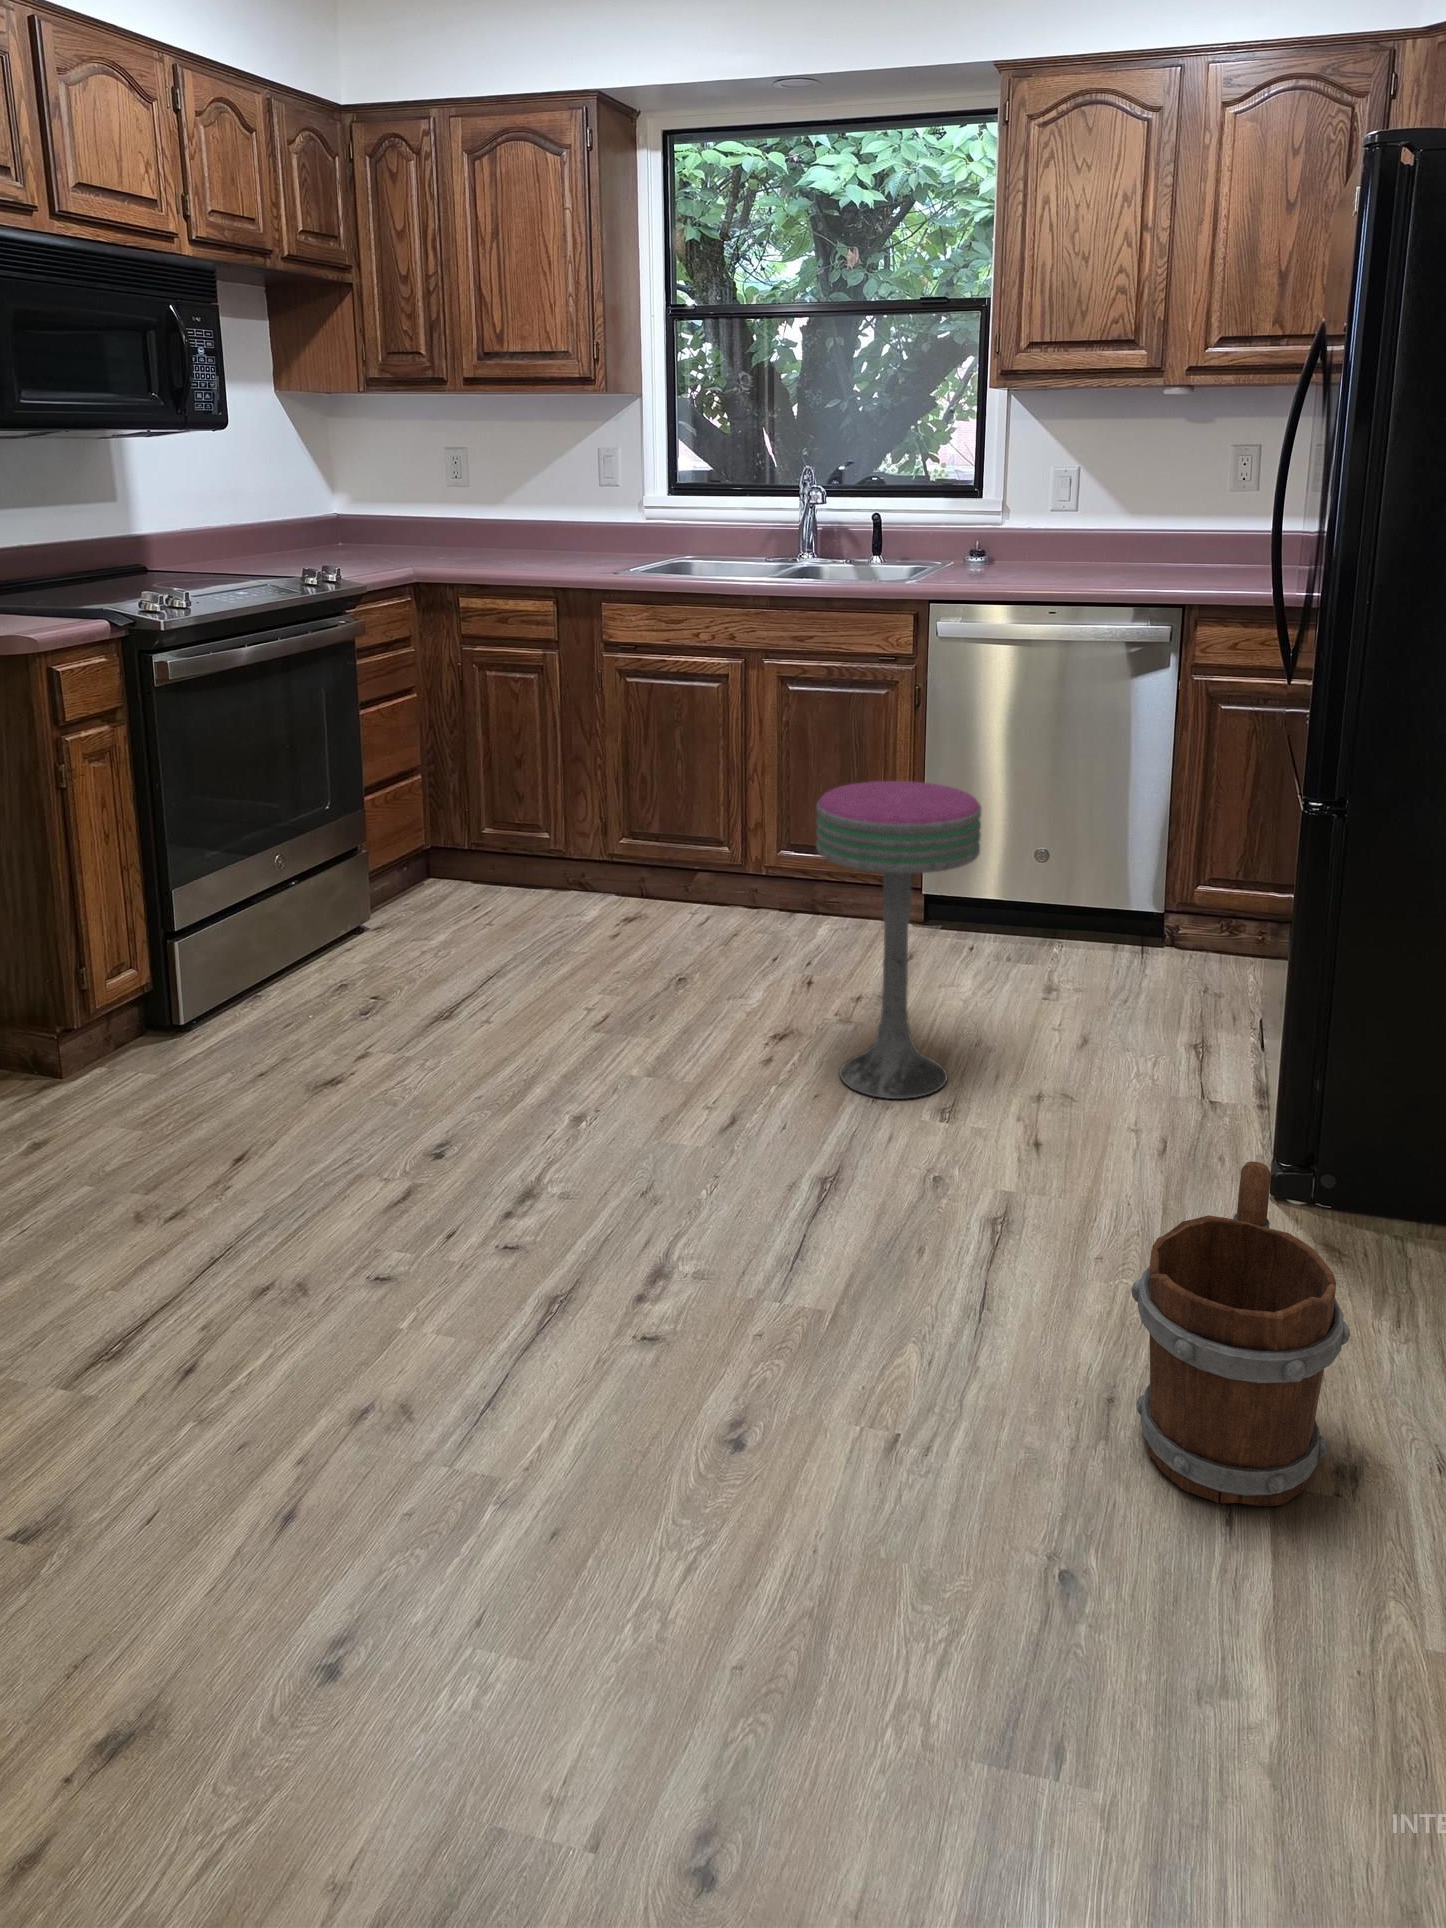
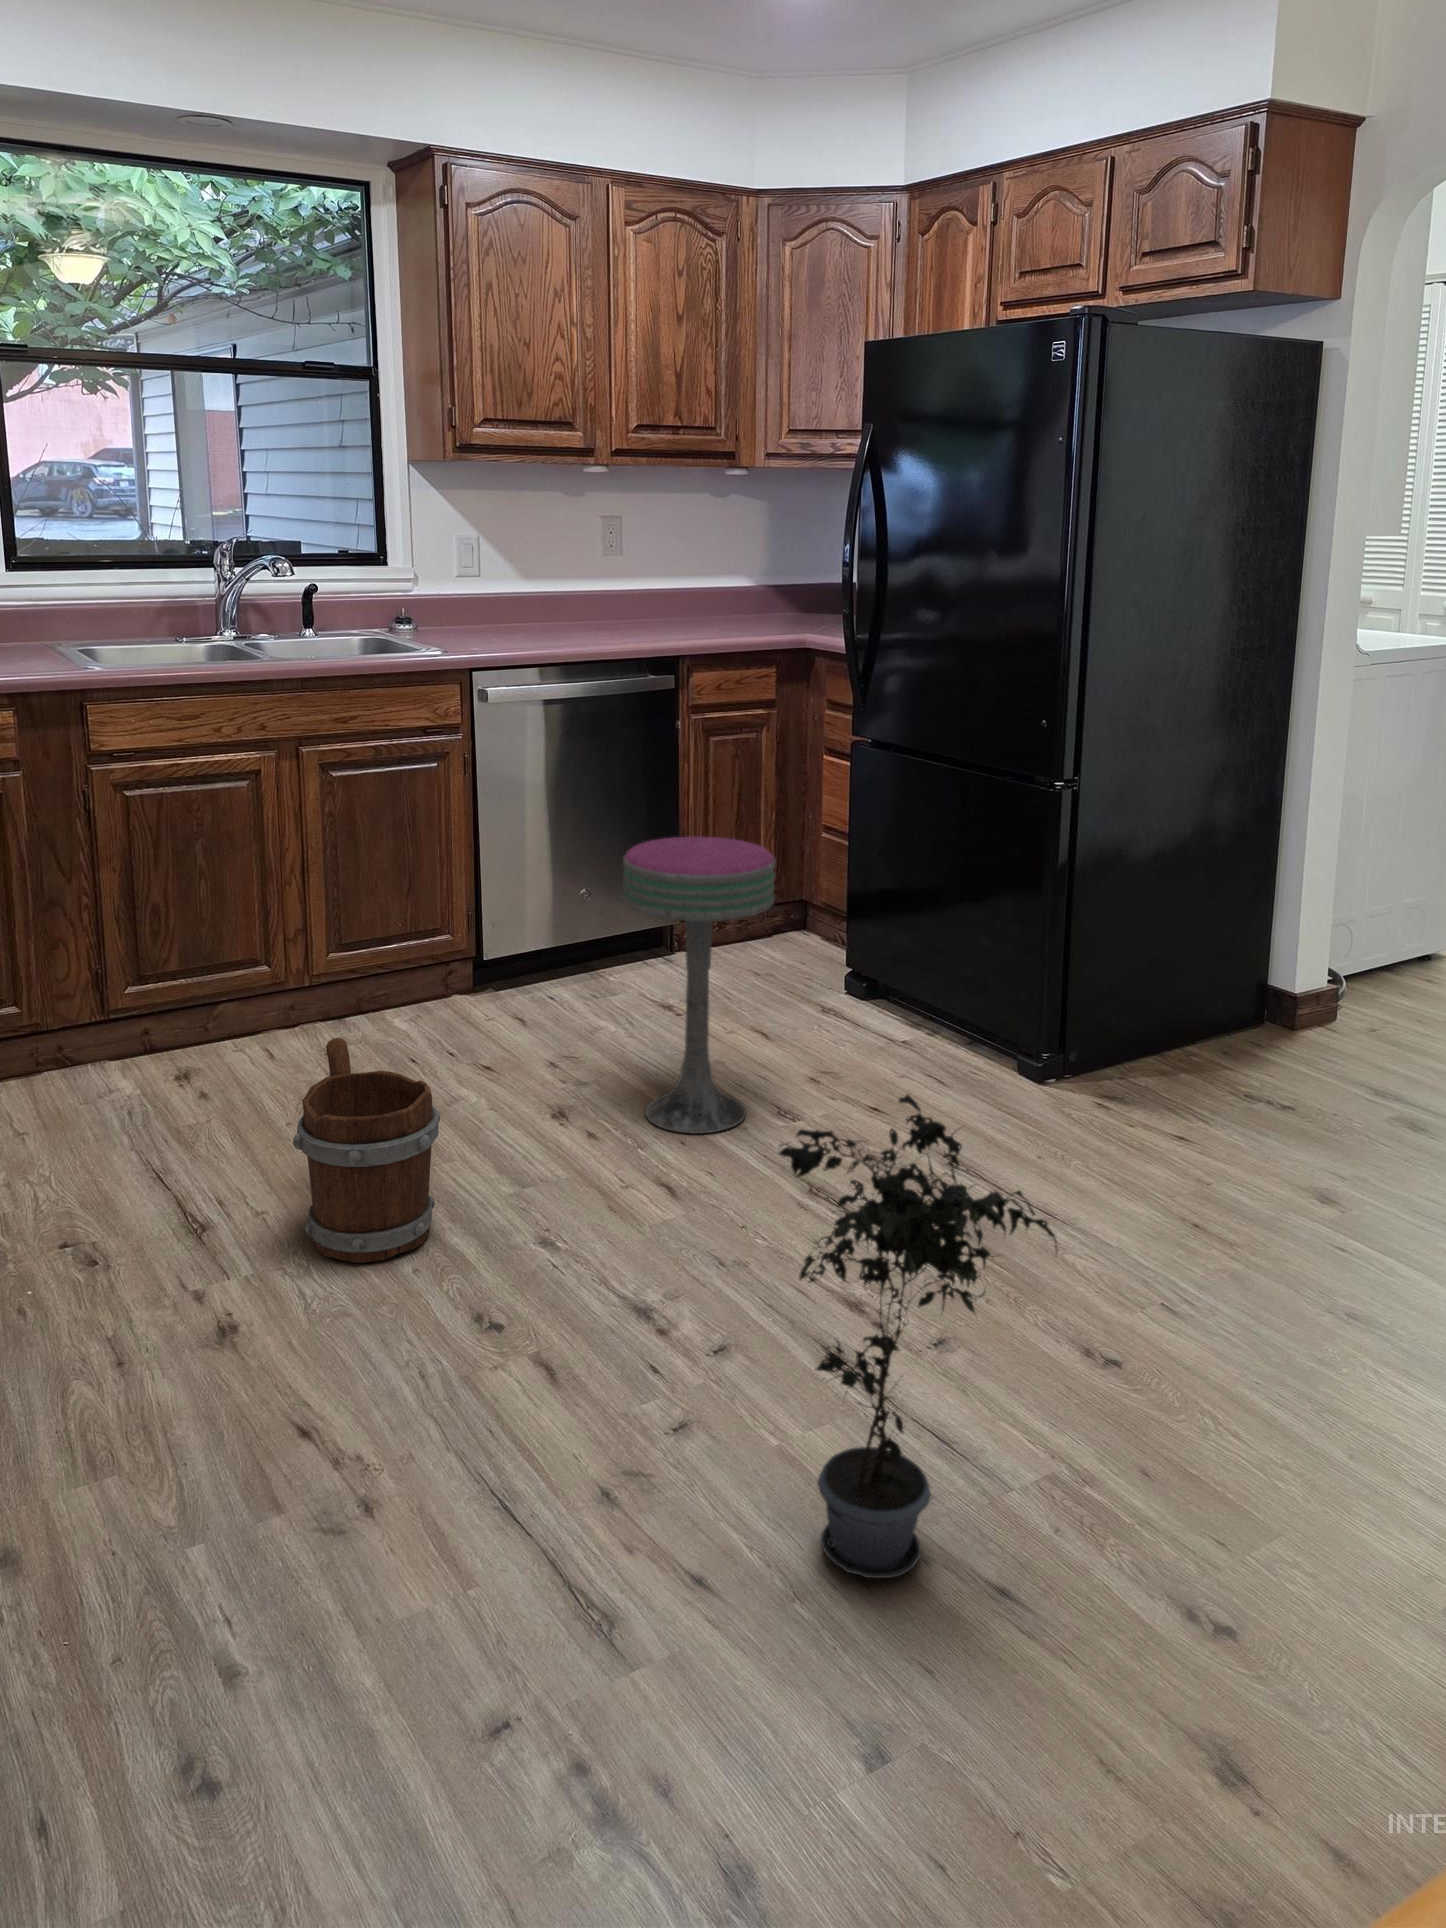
potted plant: none [135,1002,352,1468] -> present [779,1094,1057,1578]
bucket: present [1131,1161,1350,1506] -> present [293,1038,440,1263]

